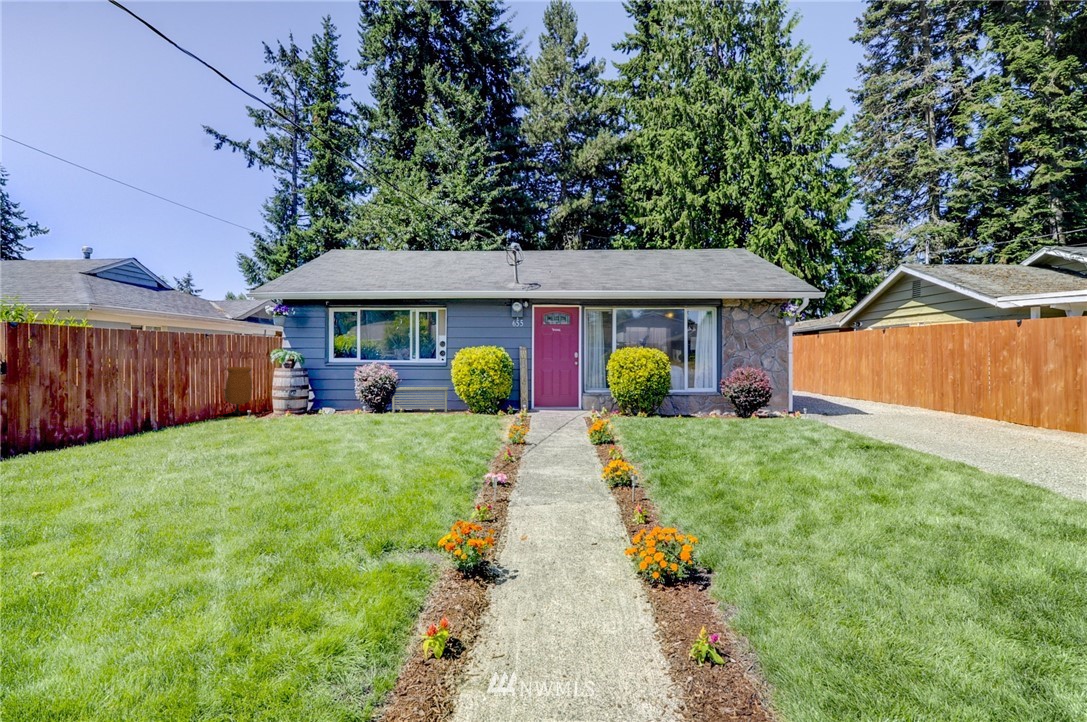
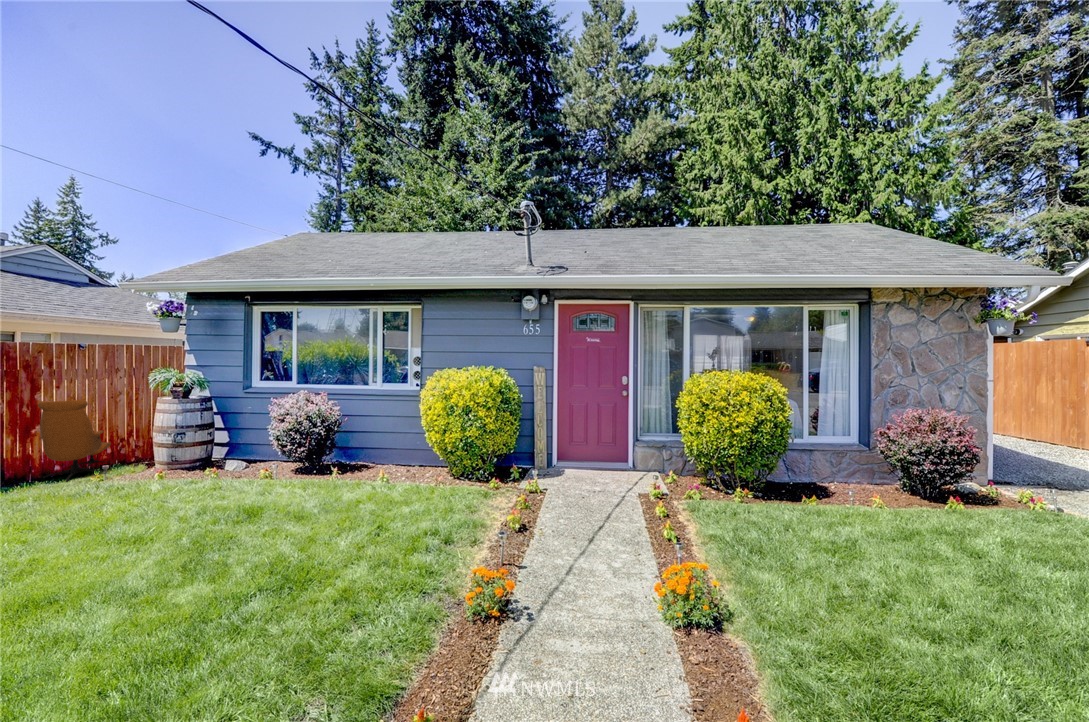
storage bench: present [392,387,449,413] -> none [321,424,426,474]

